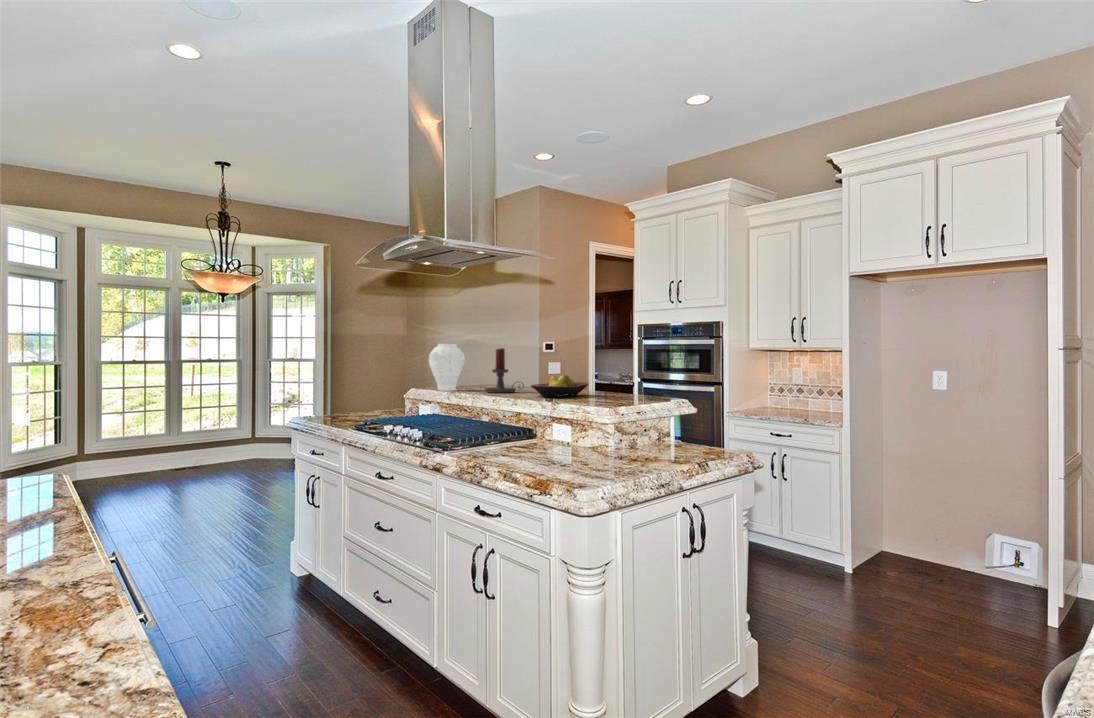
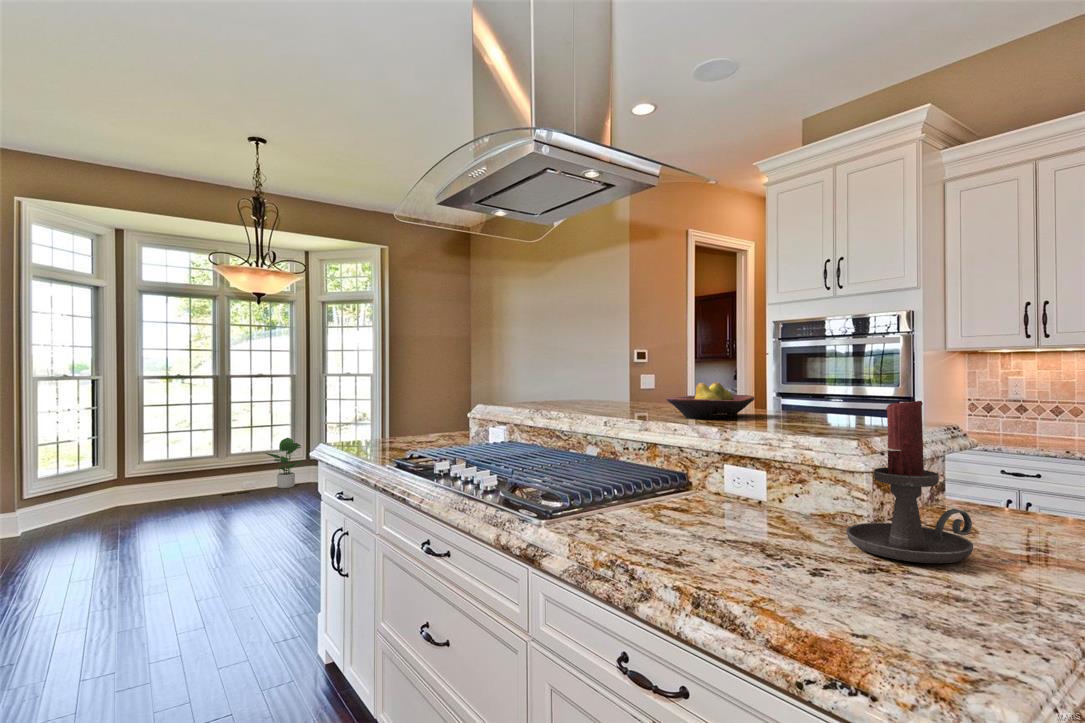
vase: present [429,344,465,391] -> none [503,342,553,408]
candle holder: present [485,348,524,393] -> present [846,400,973,563]
potted plant: none [215,416,252,462] -> present [265,438,302,488]

